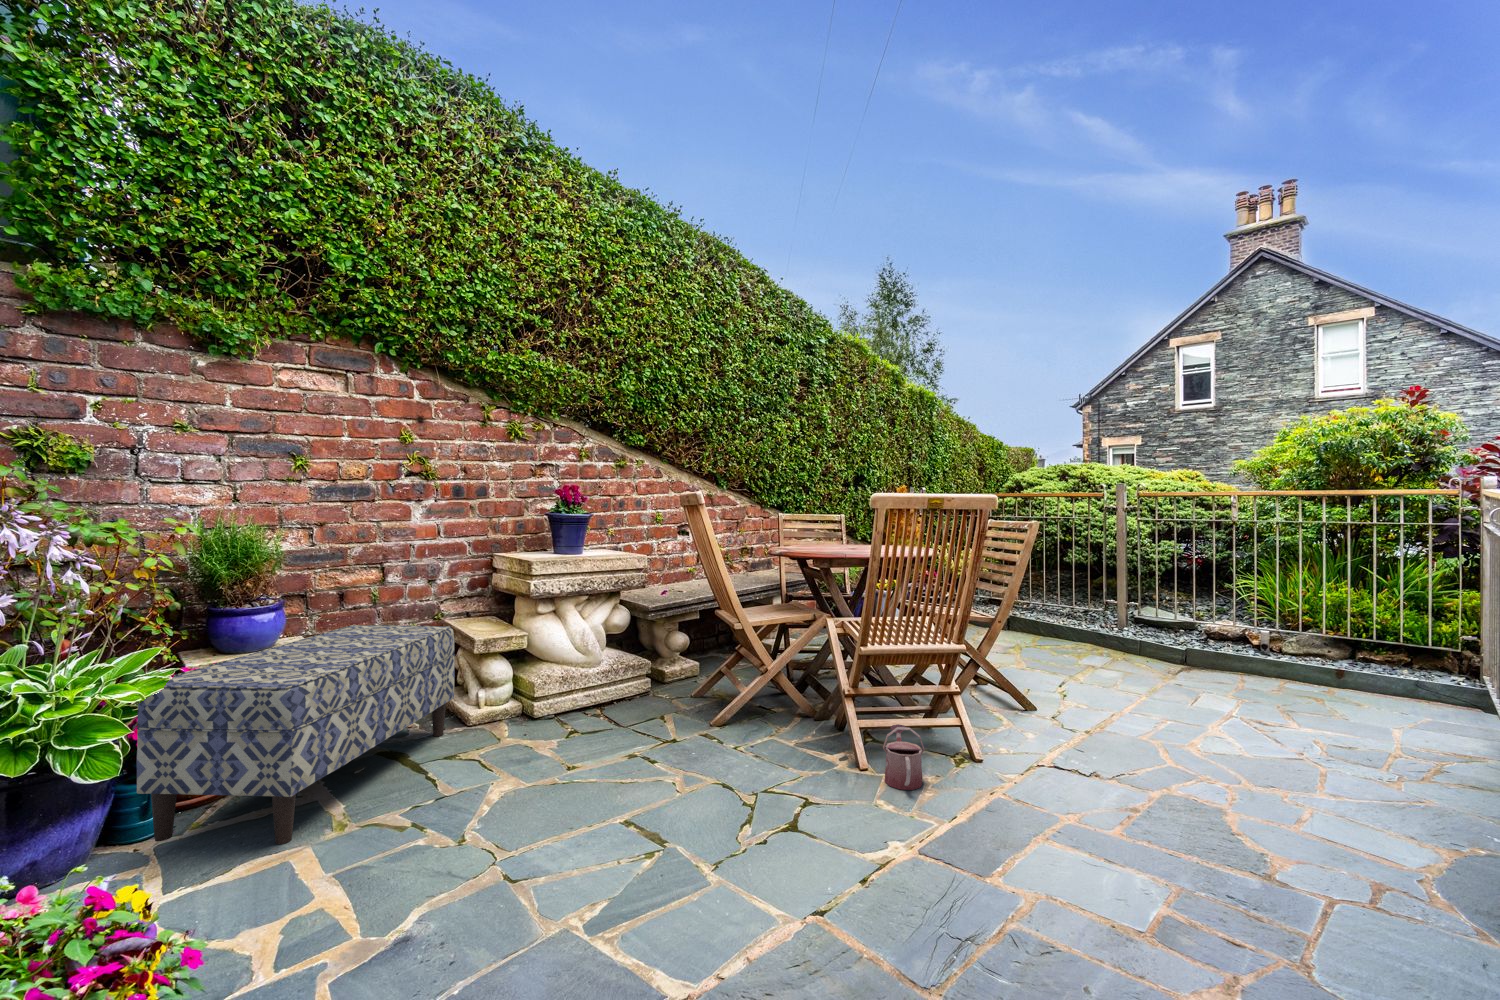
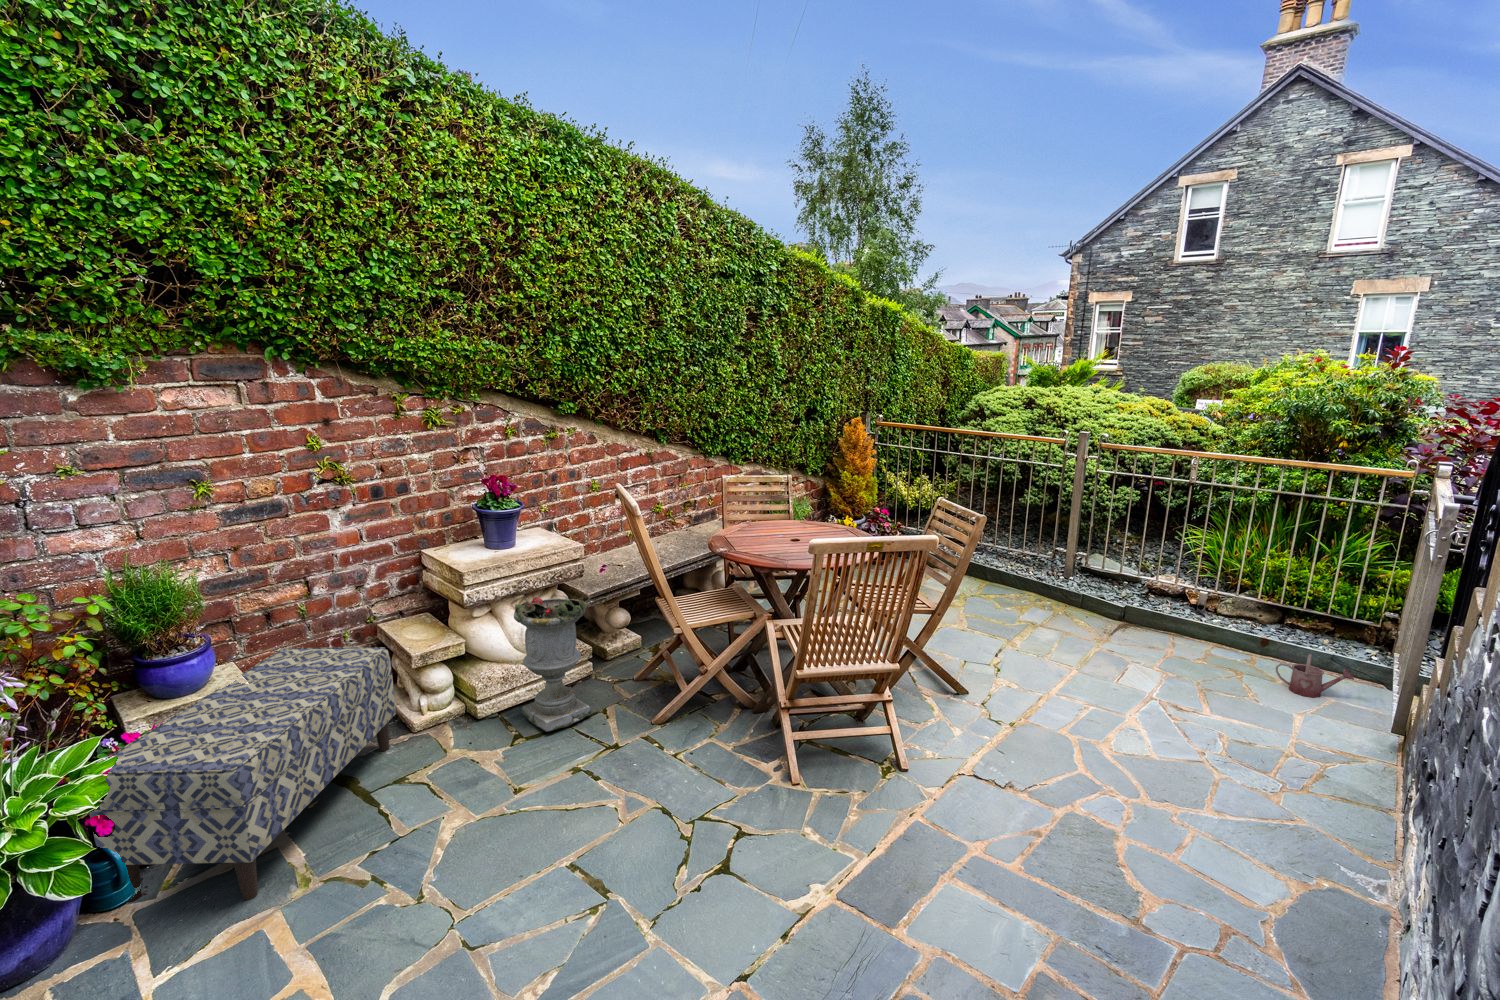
planter: none [578,587,654,726] -> present [514,597,592,732]
watering can: present [883,724,925,790] -> present [1276,654,1354,697]

